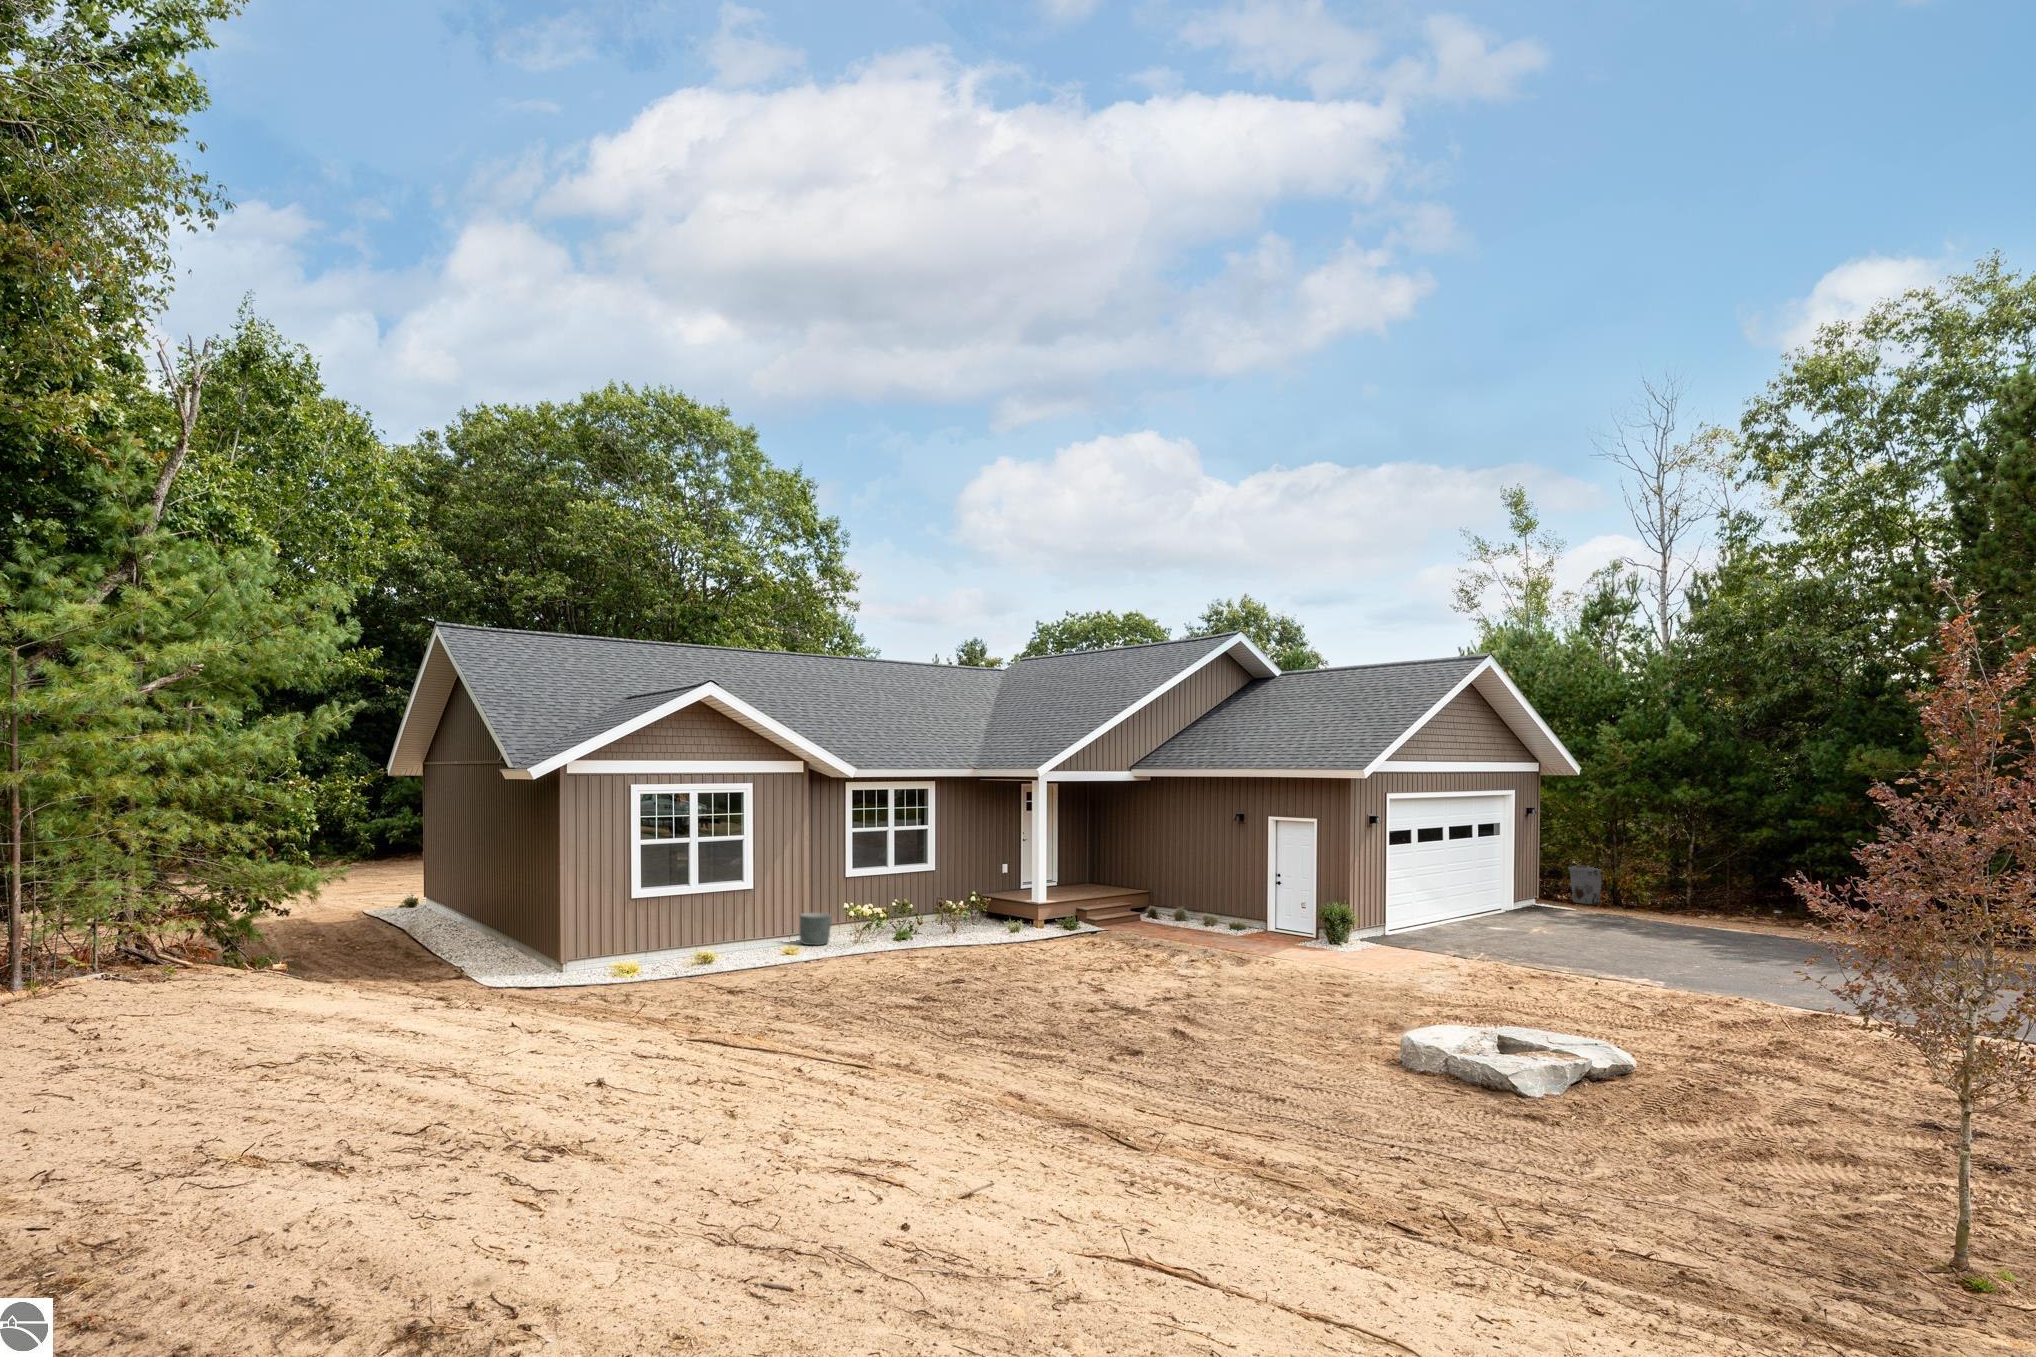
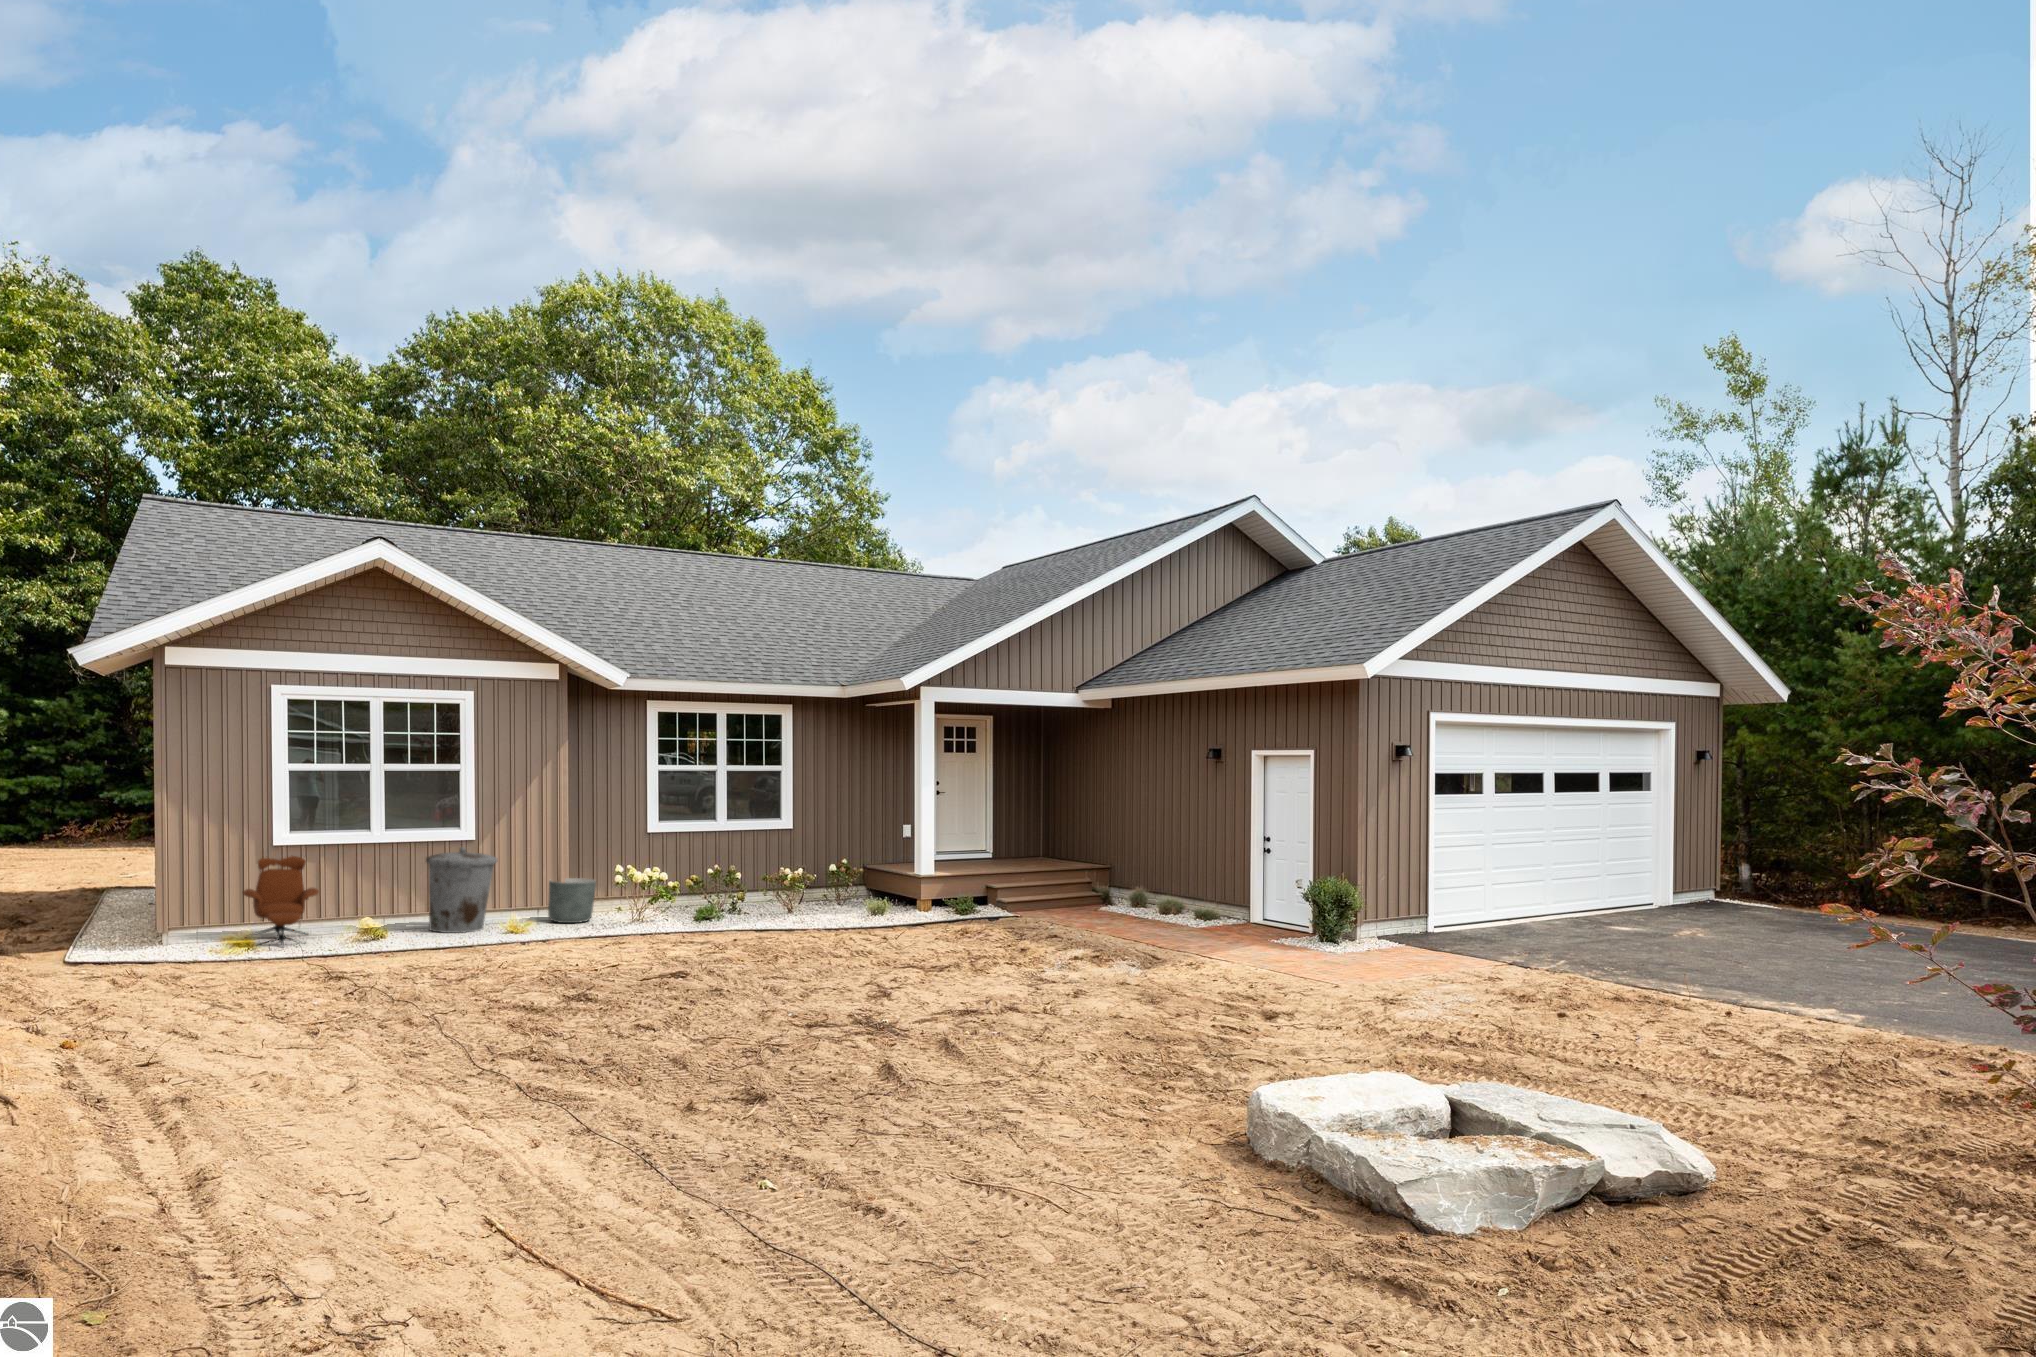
trash can: present [1568,865,1602,904] -> present [426,847,497,933]
lounge chair: none [622,904,675,970] -> present [243,856,319,946]

